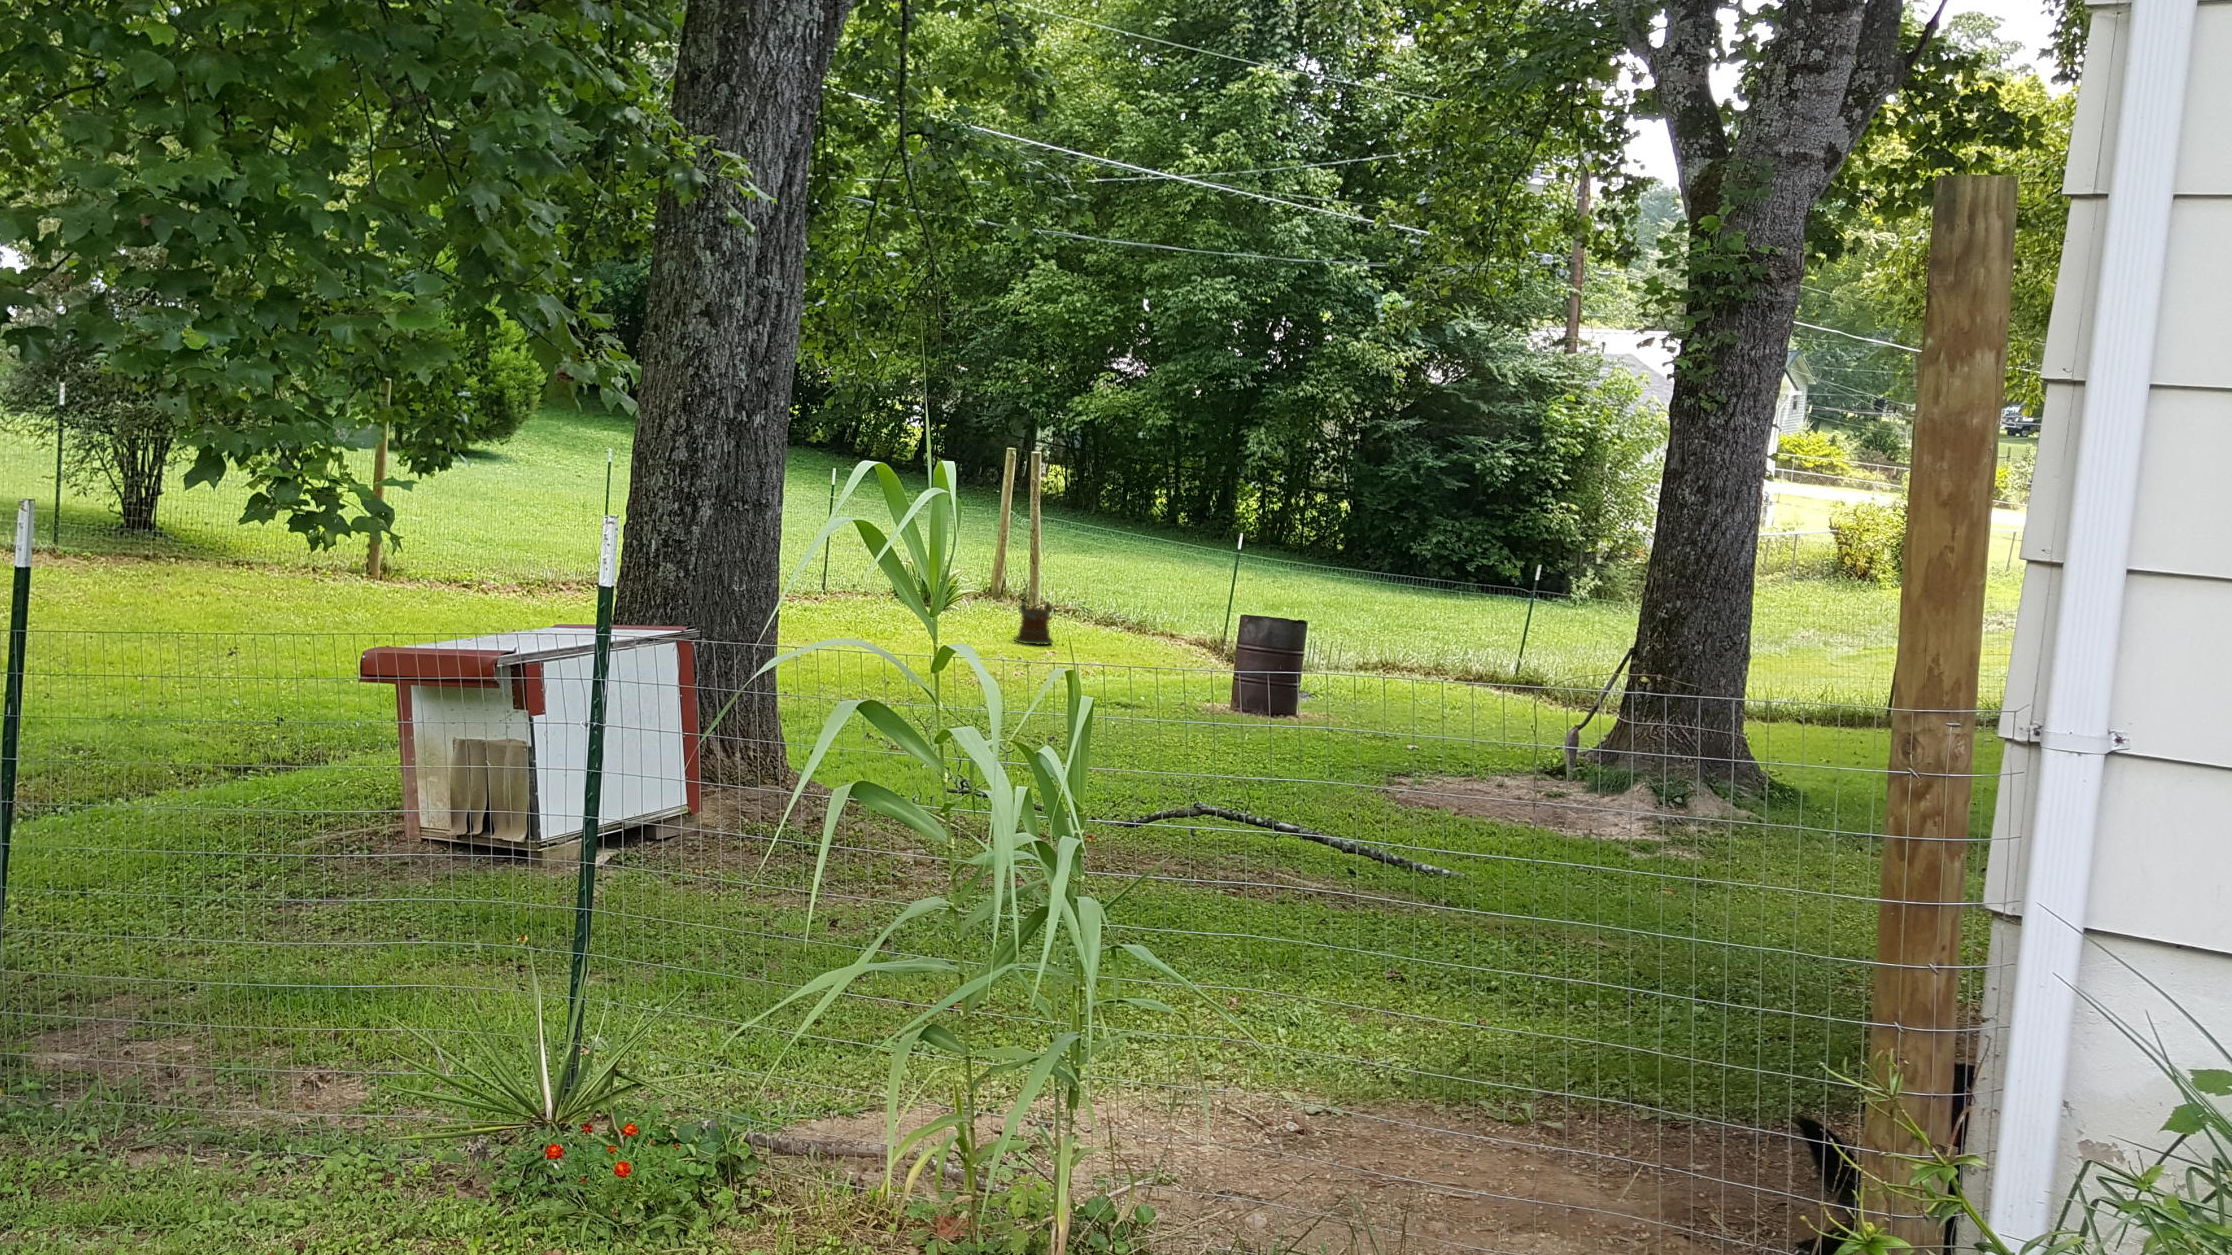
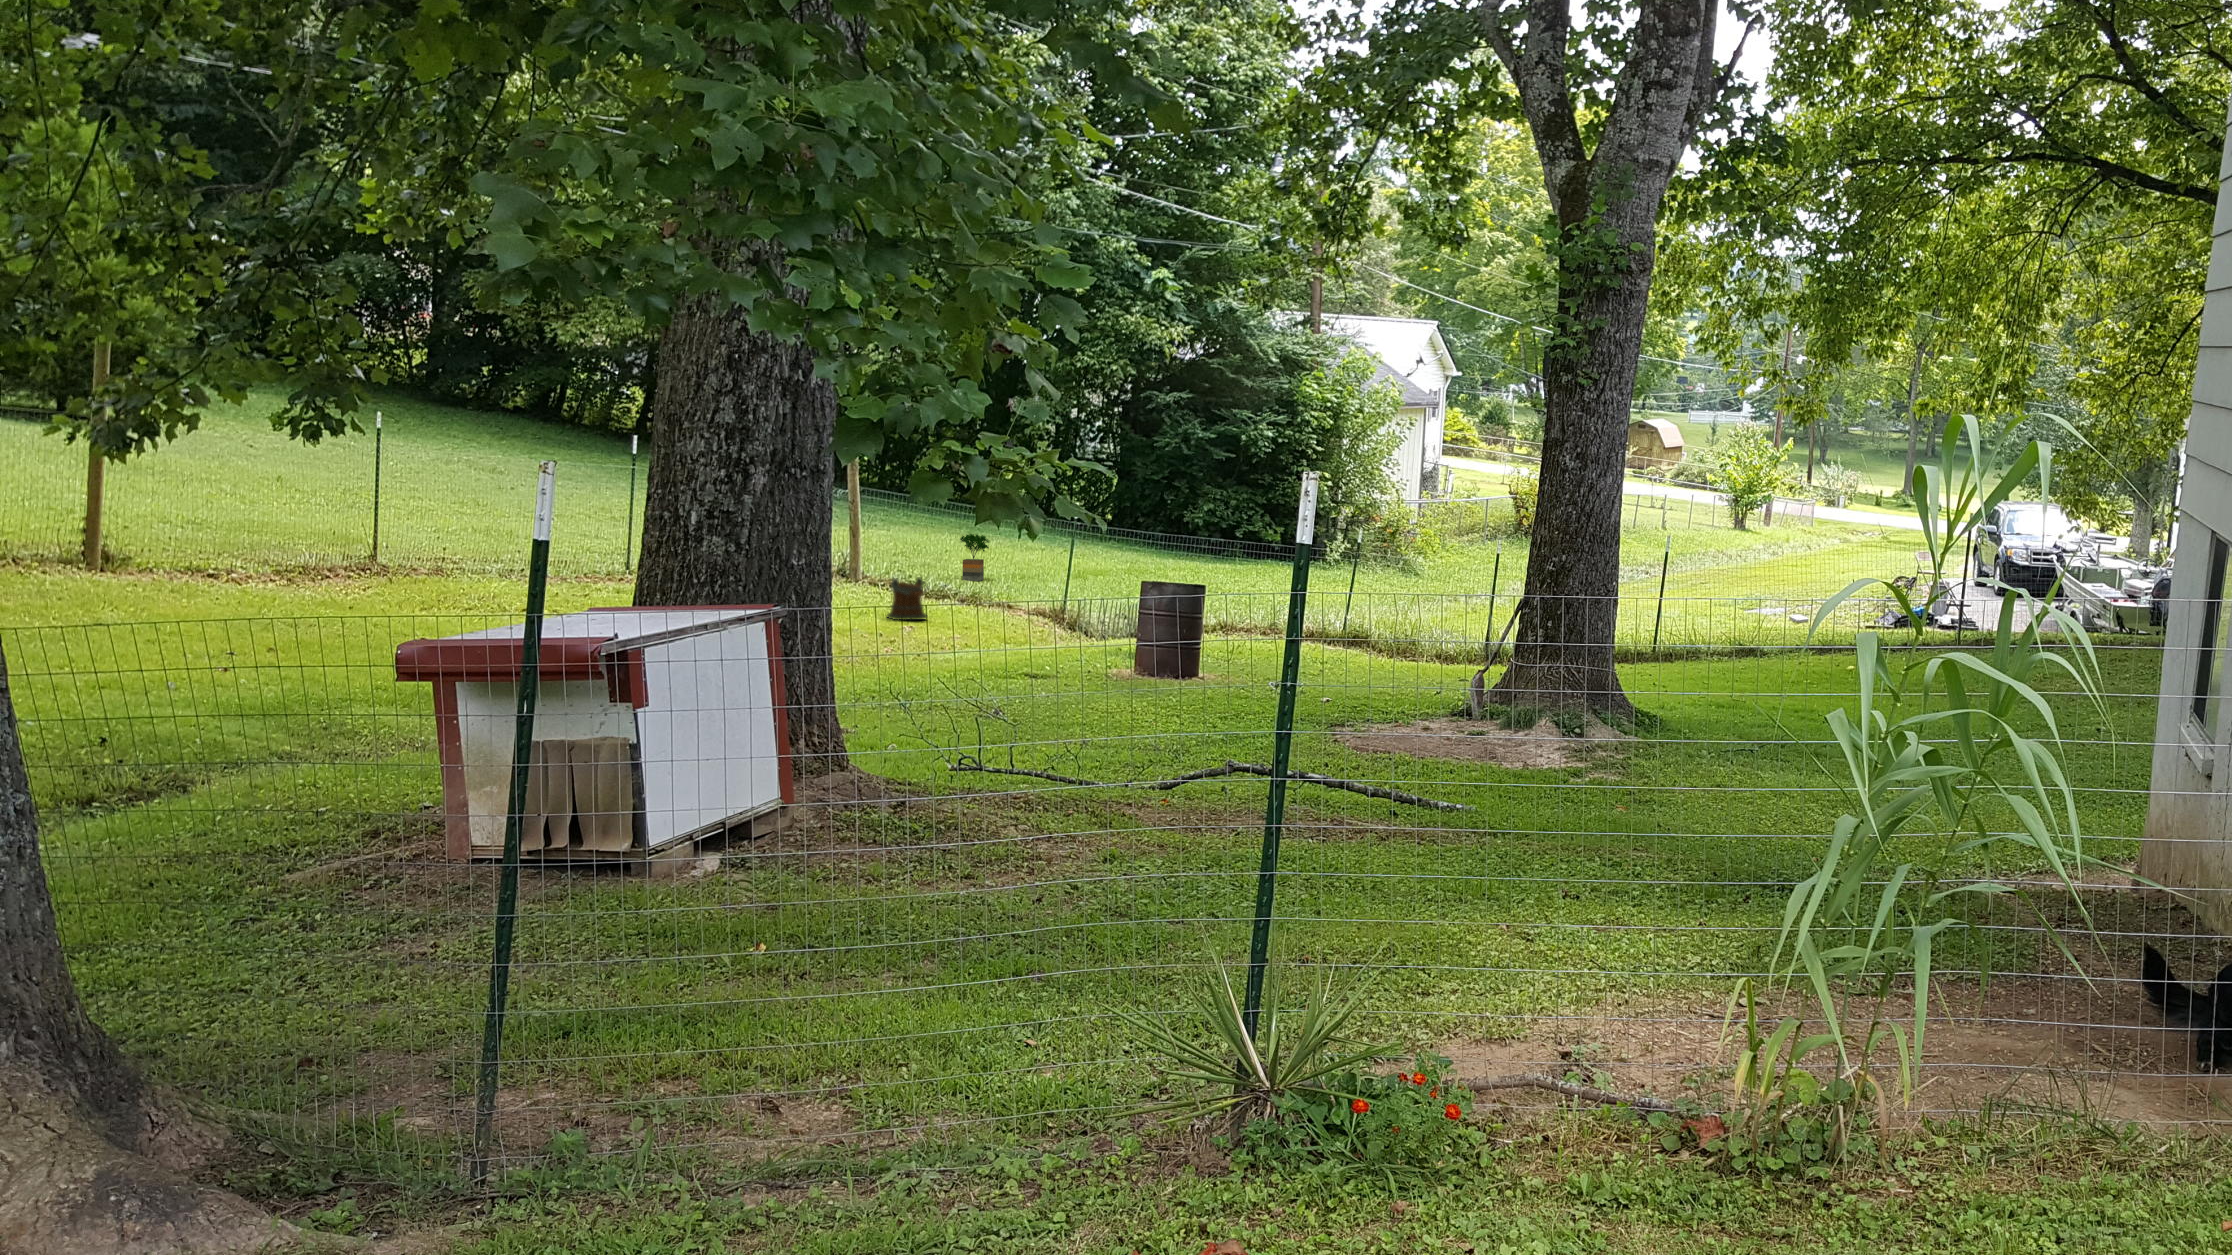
potted tree: none [1129,559,1160,607] -> present [960,534,989,581]

